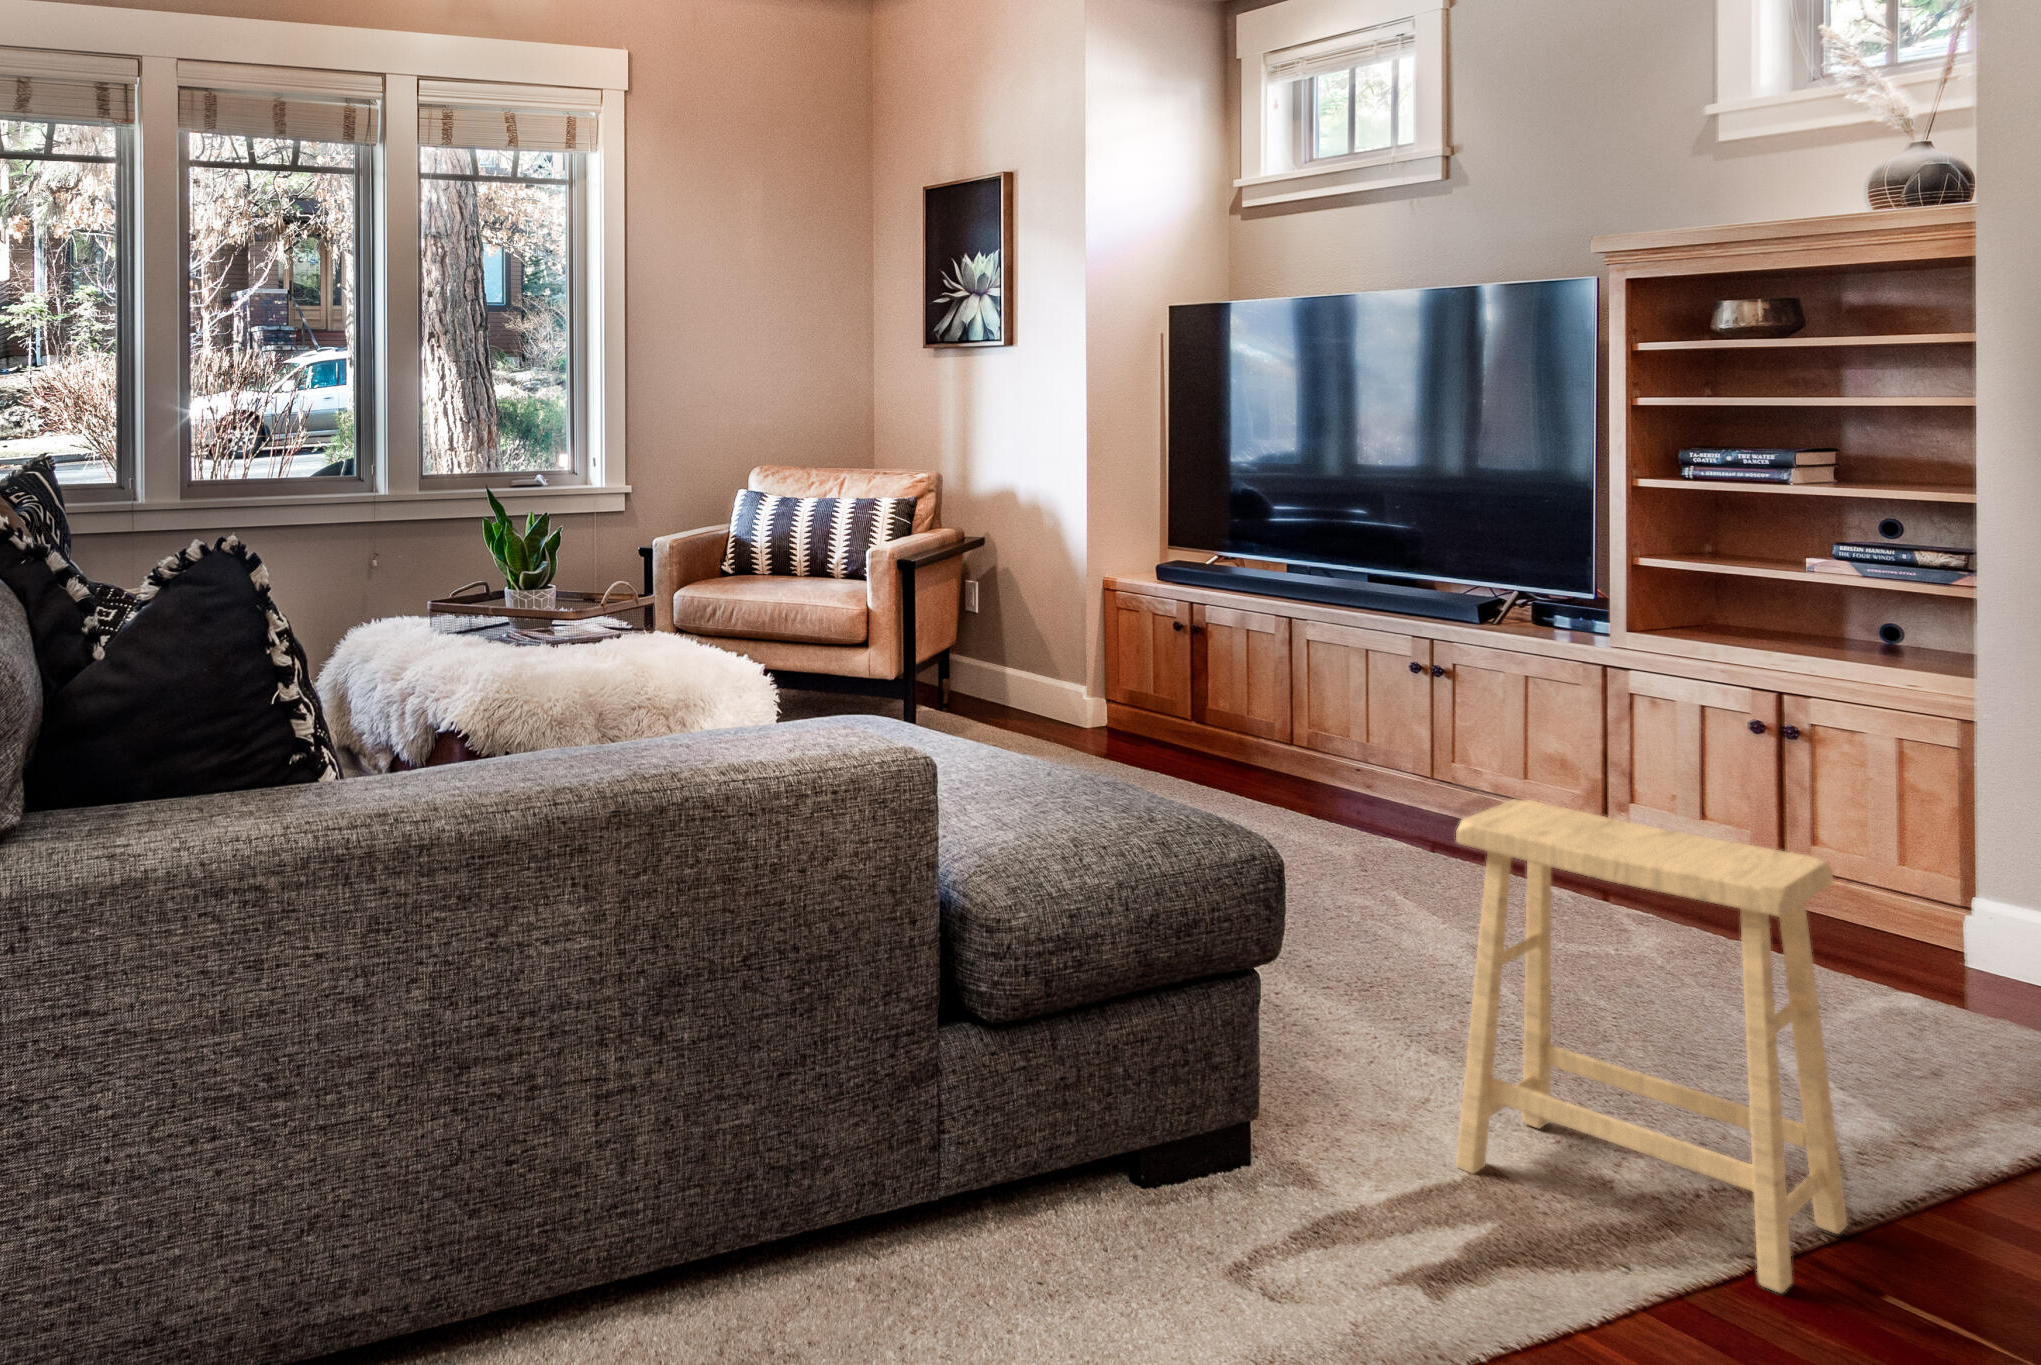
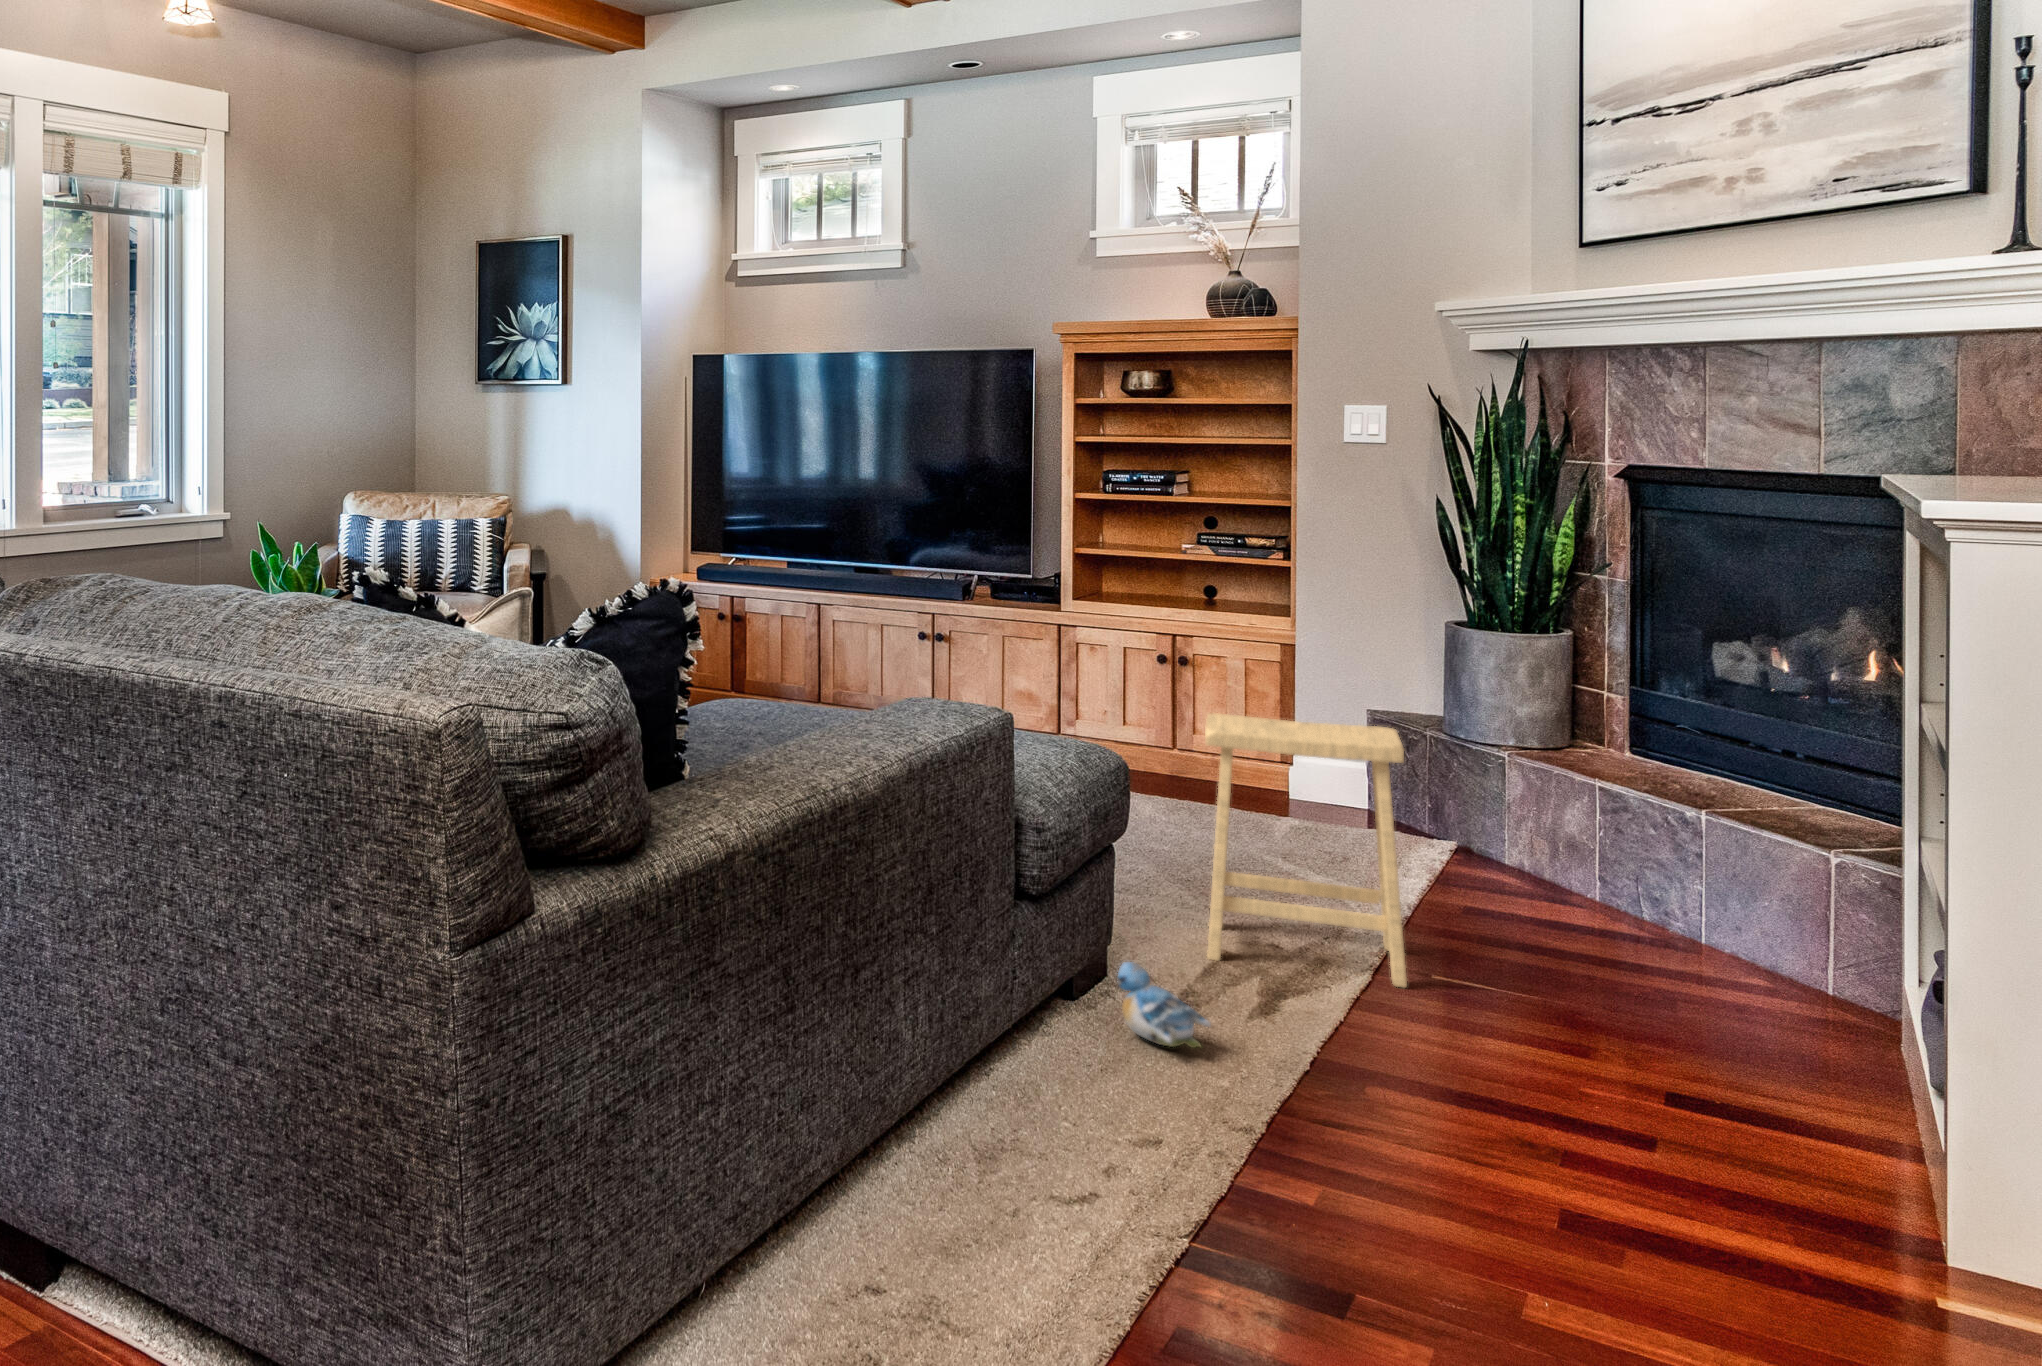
plush toy: none [1159,1133,1276,1287] -> present [1118,962,1211,1048]

